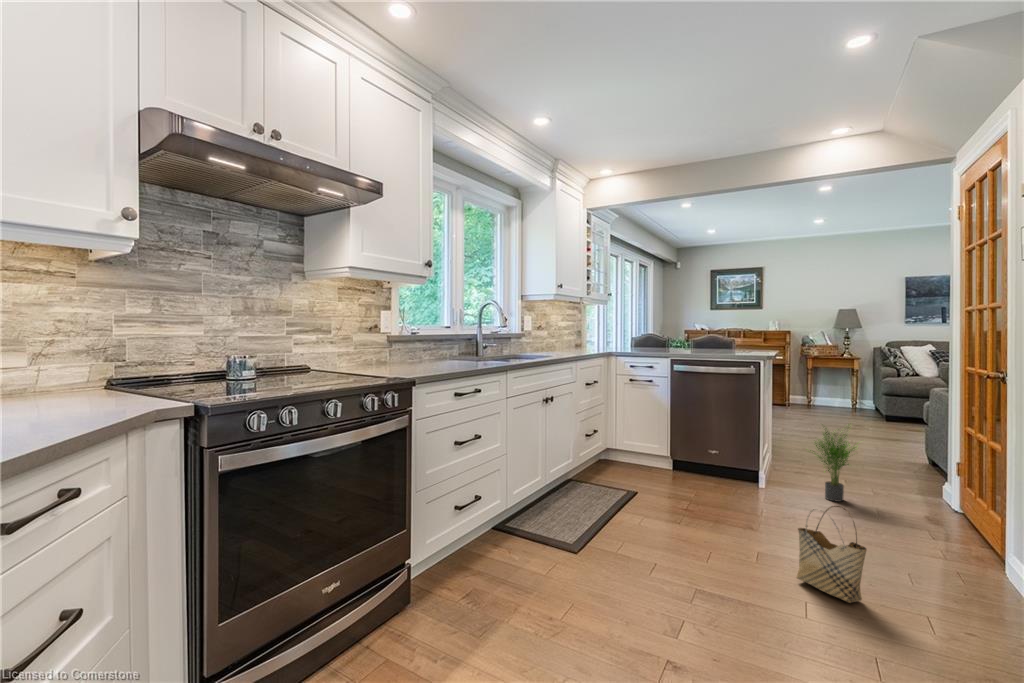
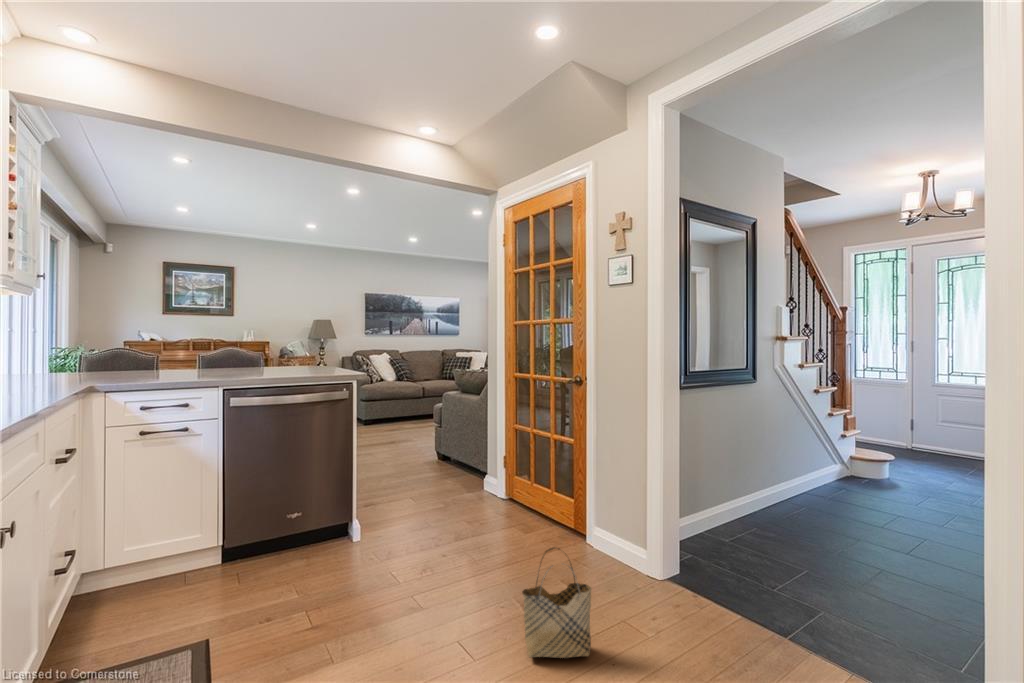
potted plant: present [810,430,855,502] -> none [404,438,454,528]

